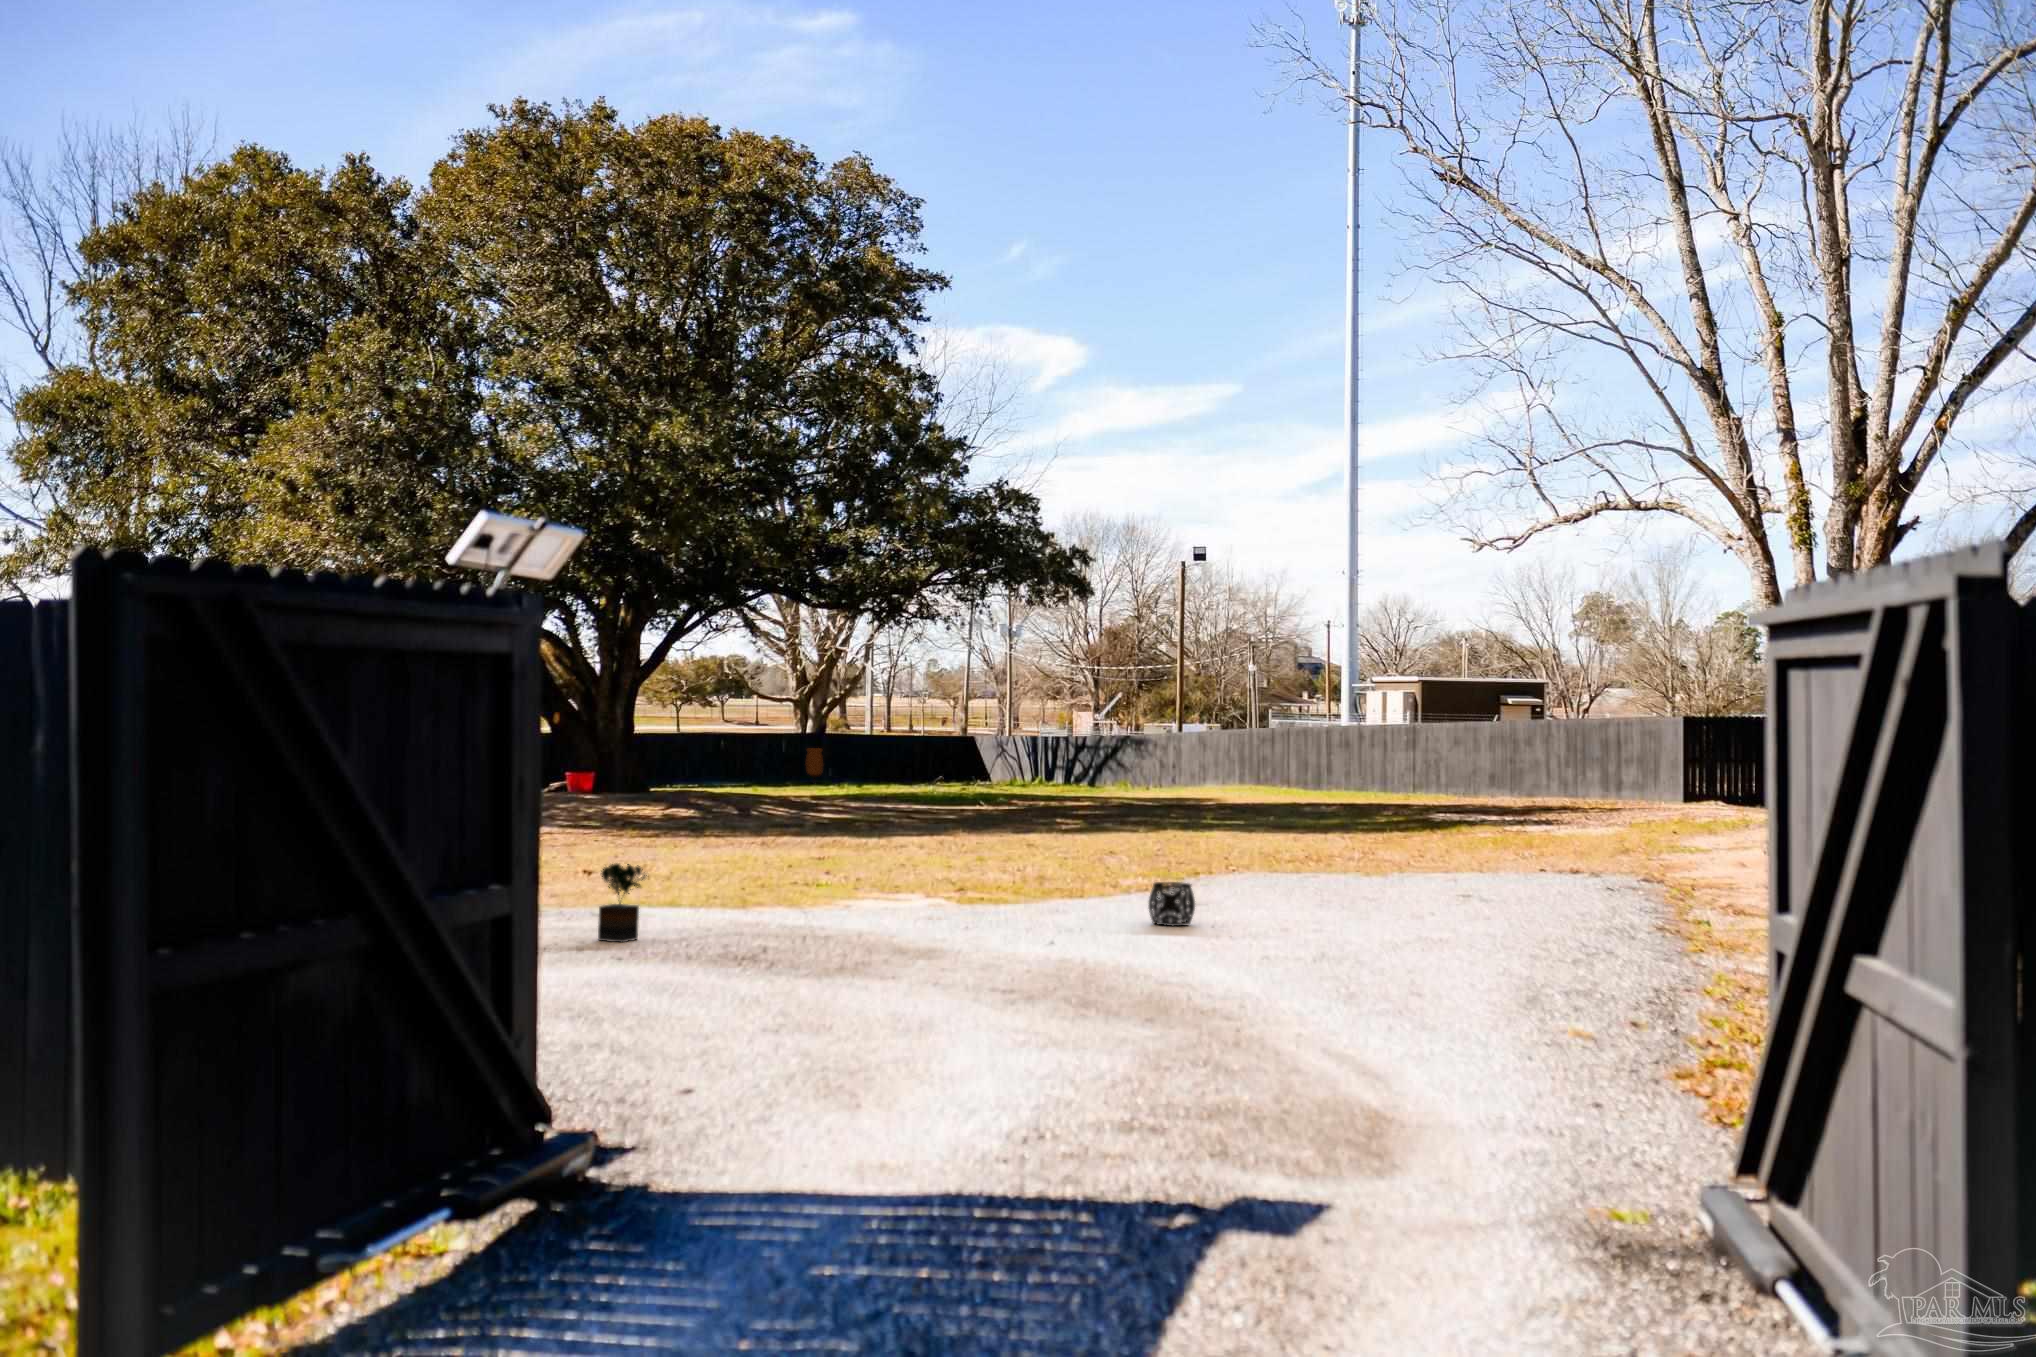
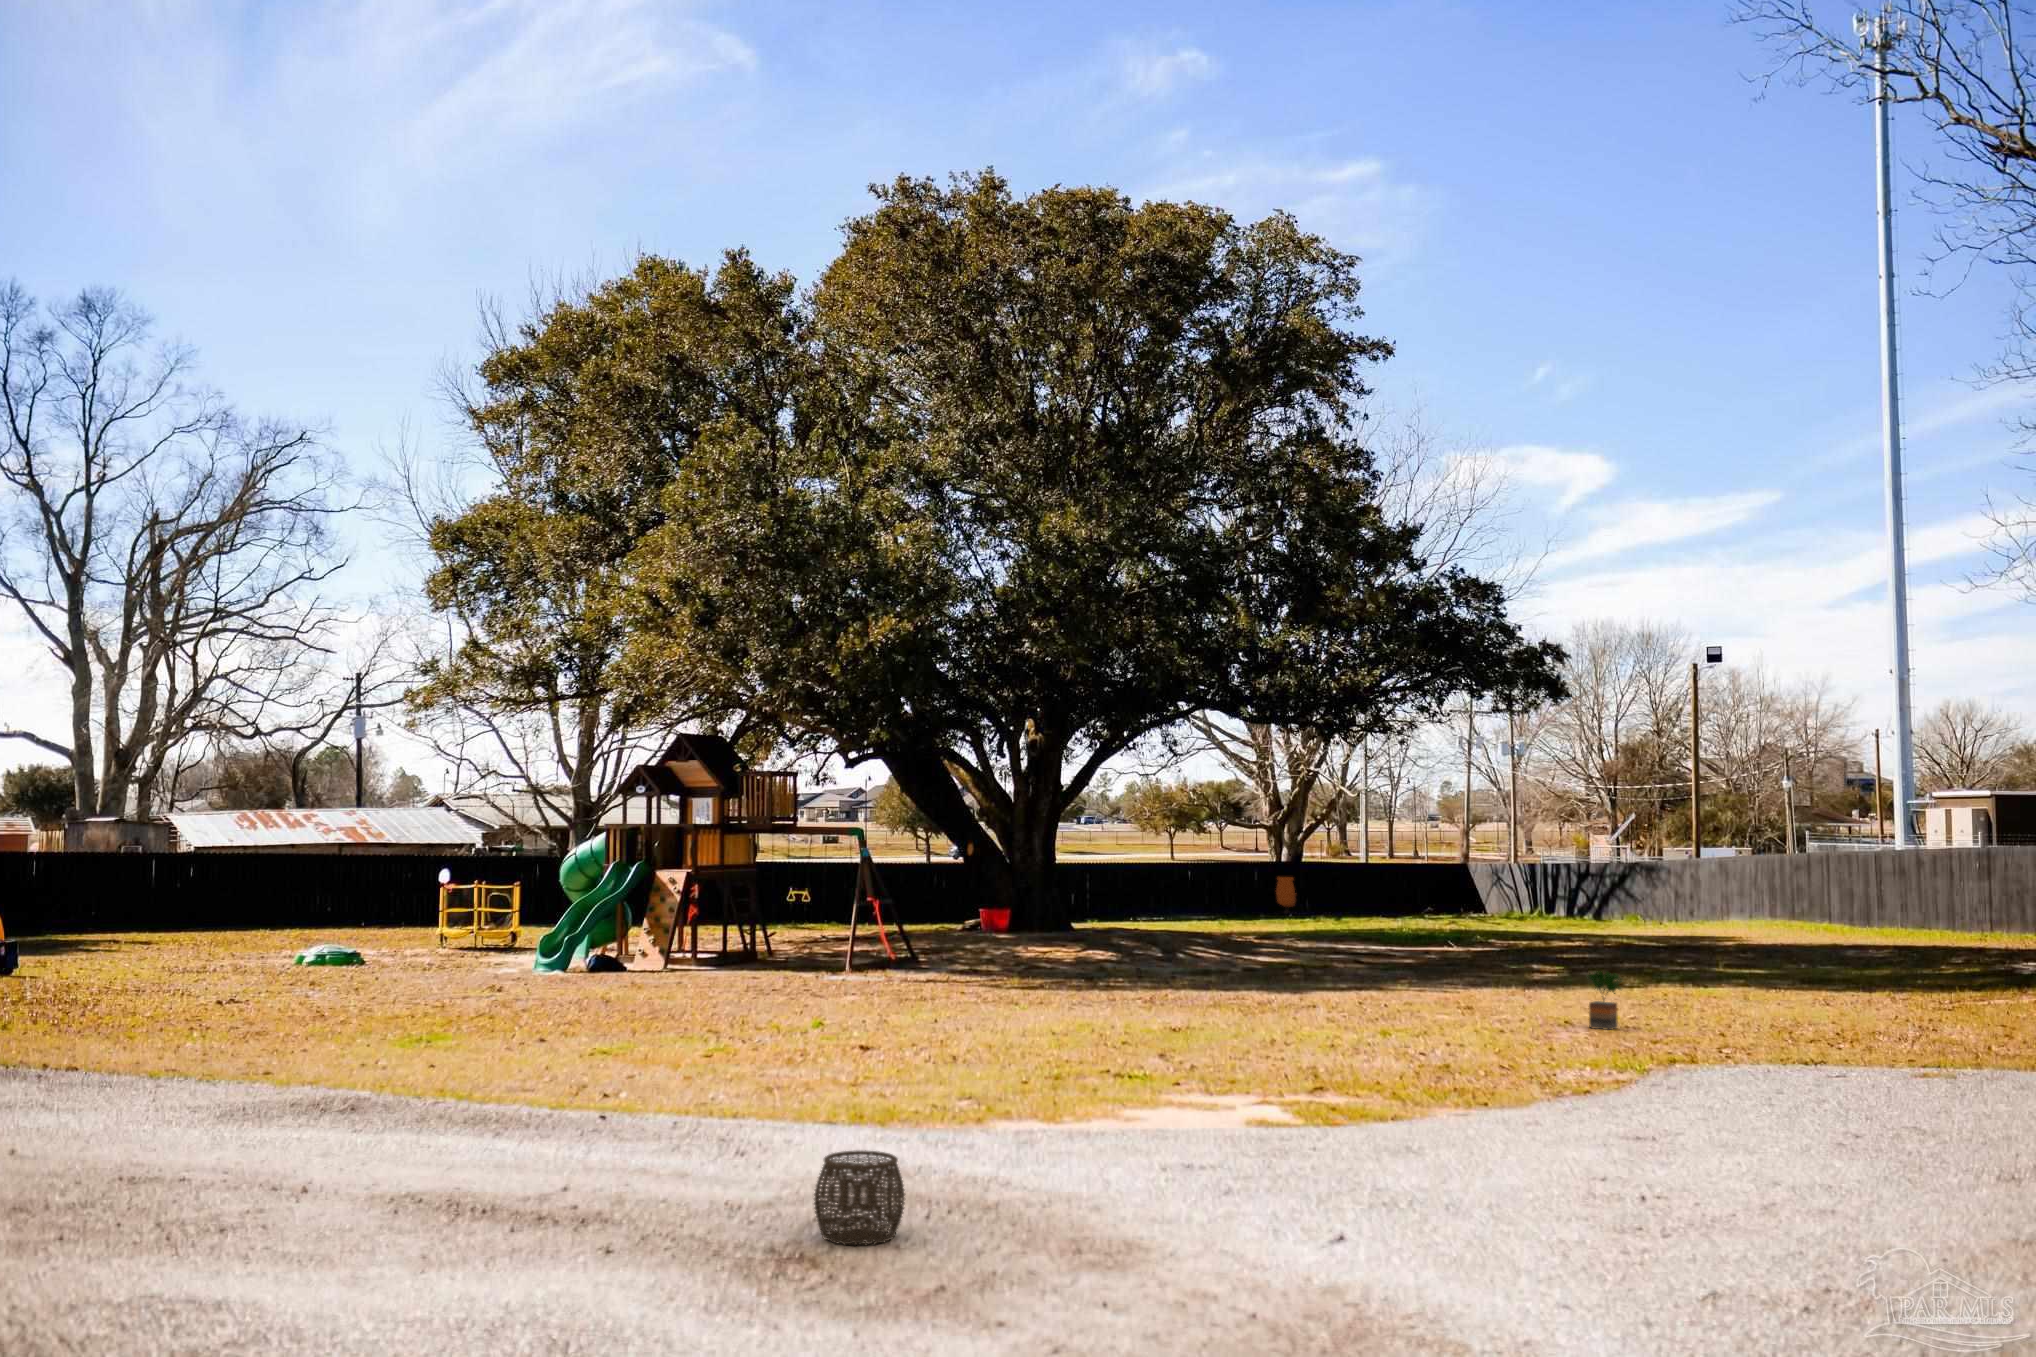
potted tree: present [598,863,647,942] -> present [1587,971,1622,1030]
woven basket: present [1149,882,1195,926] -> present [814,1150,905,1246]

